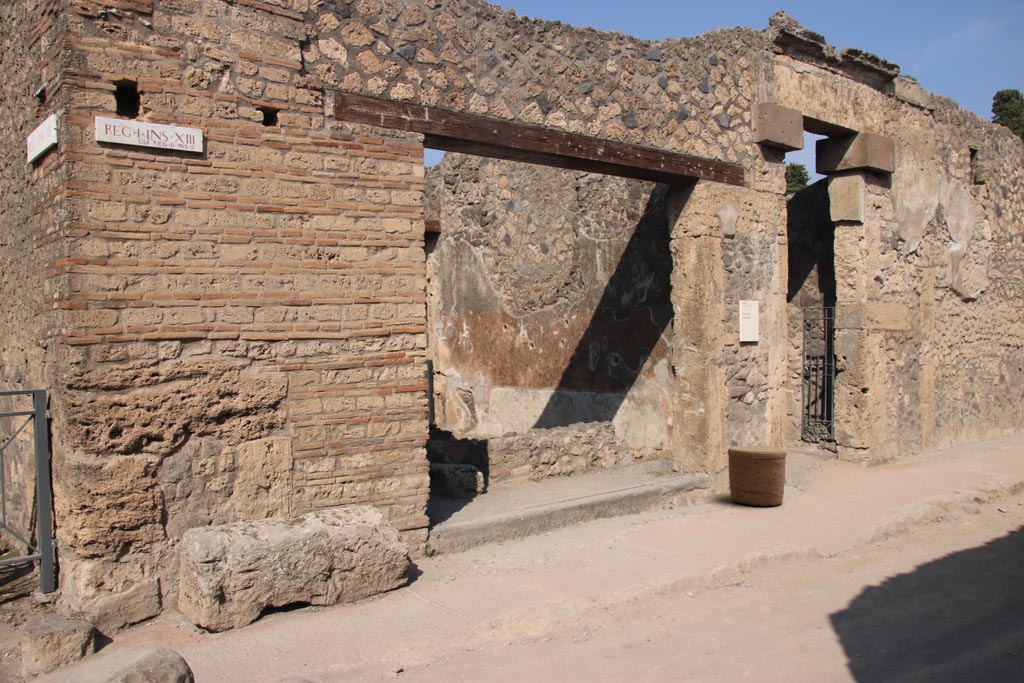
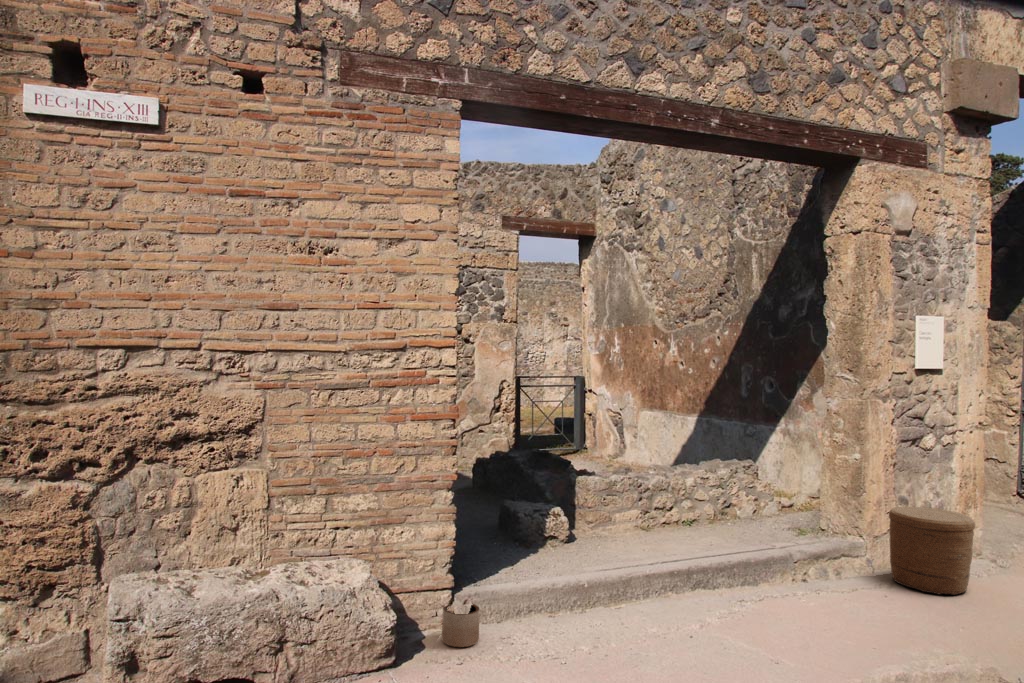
planter: none [428,535,458,568] -> present [442,604,480,647]

